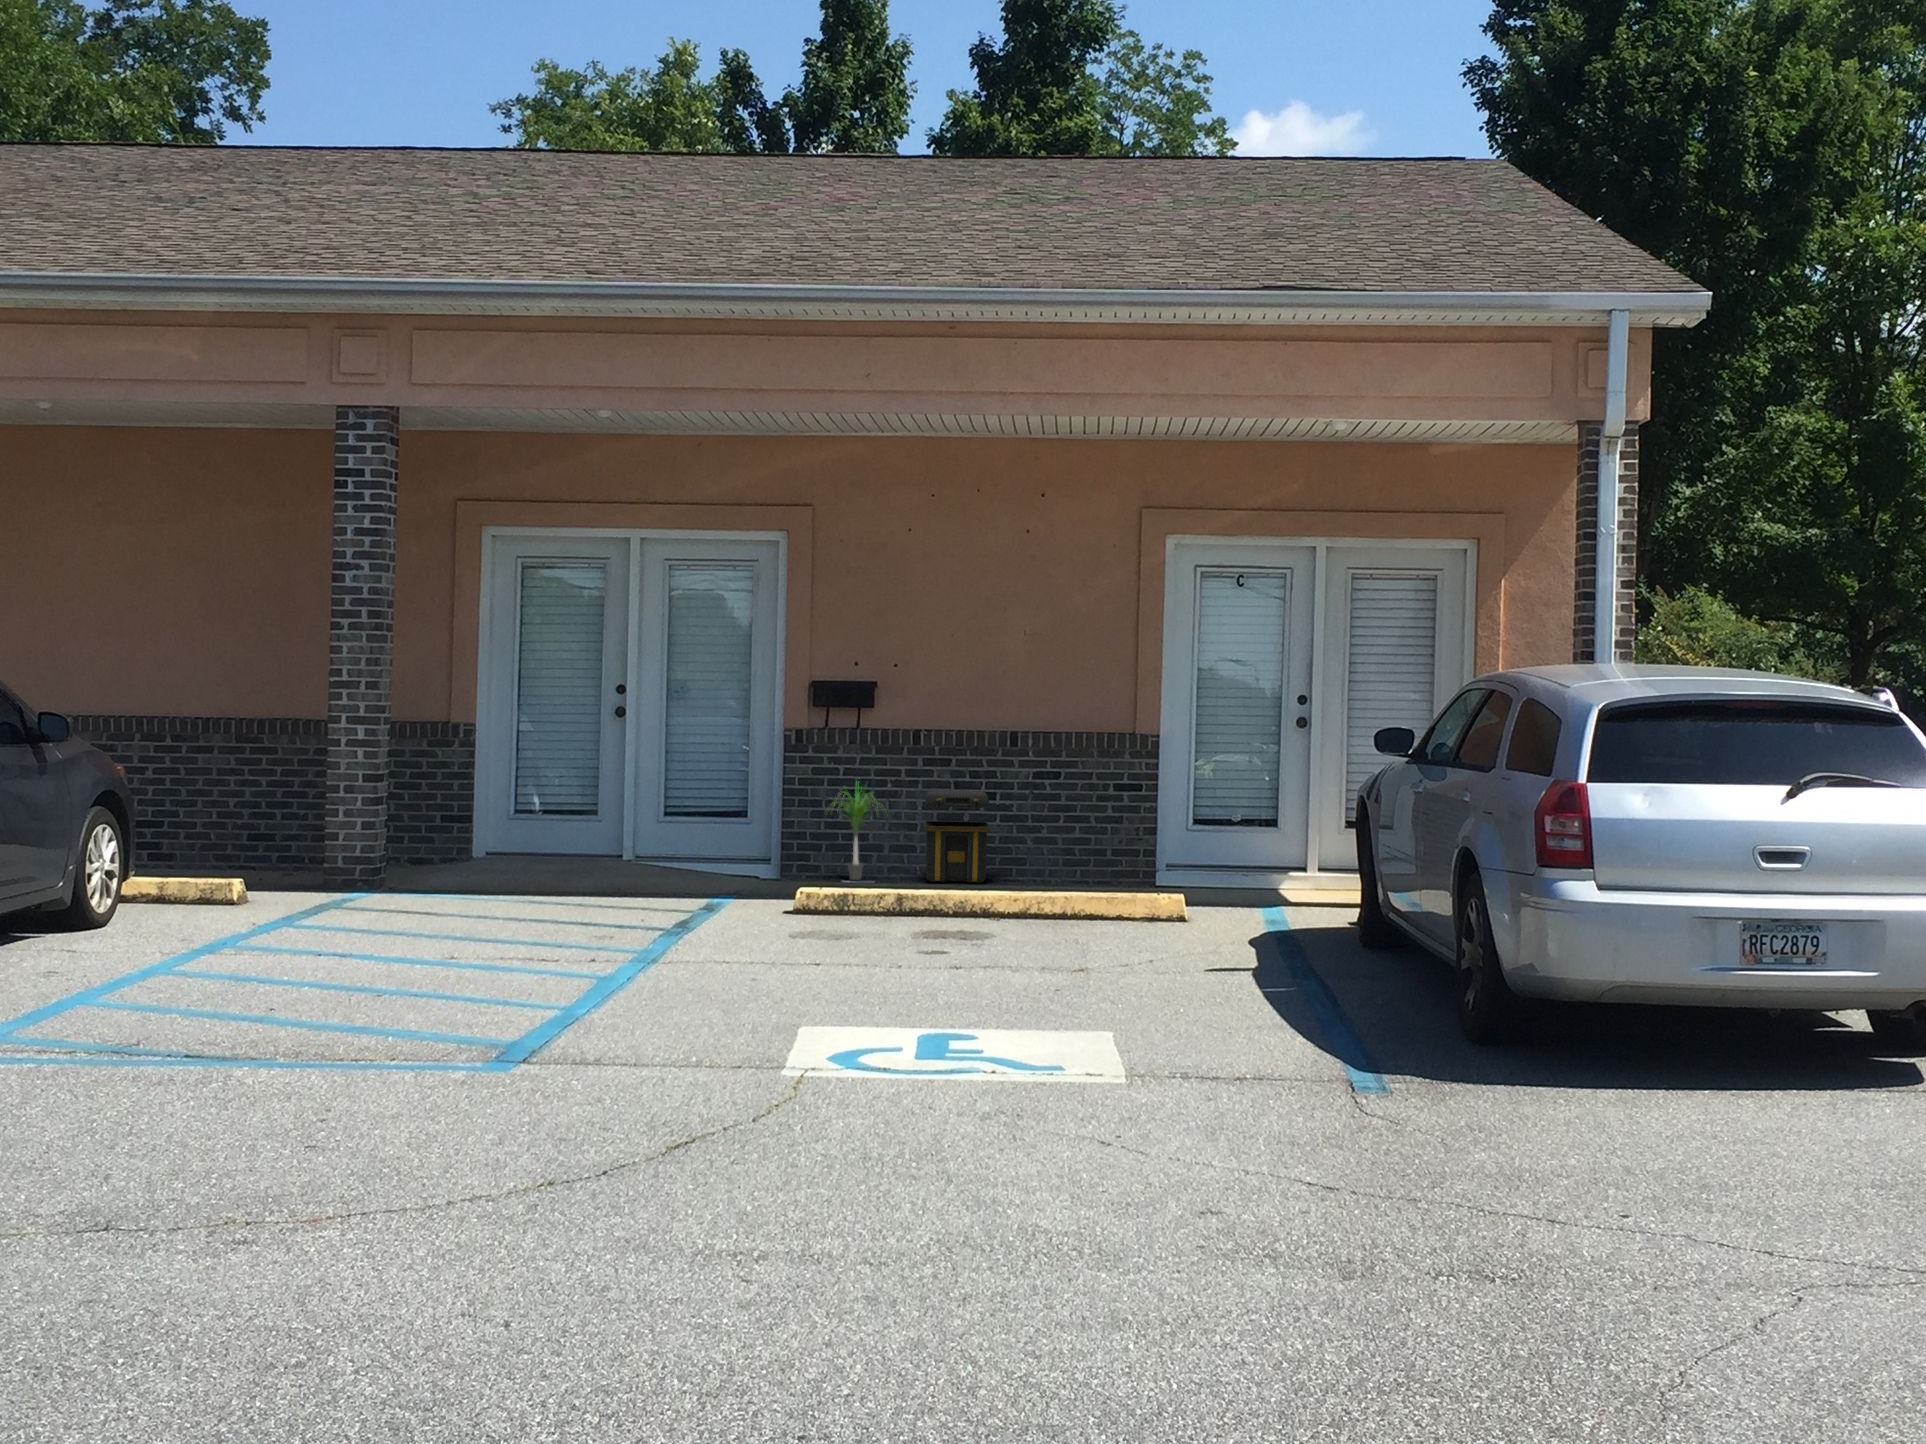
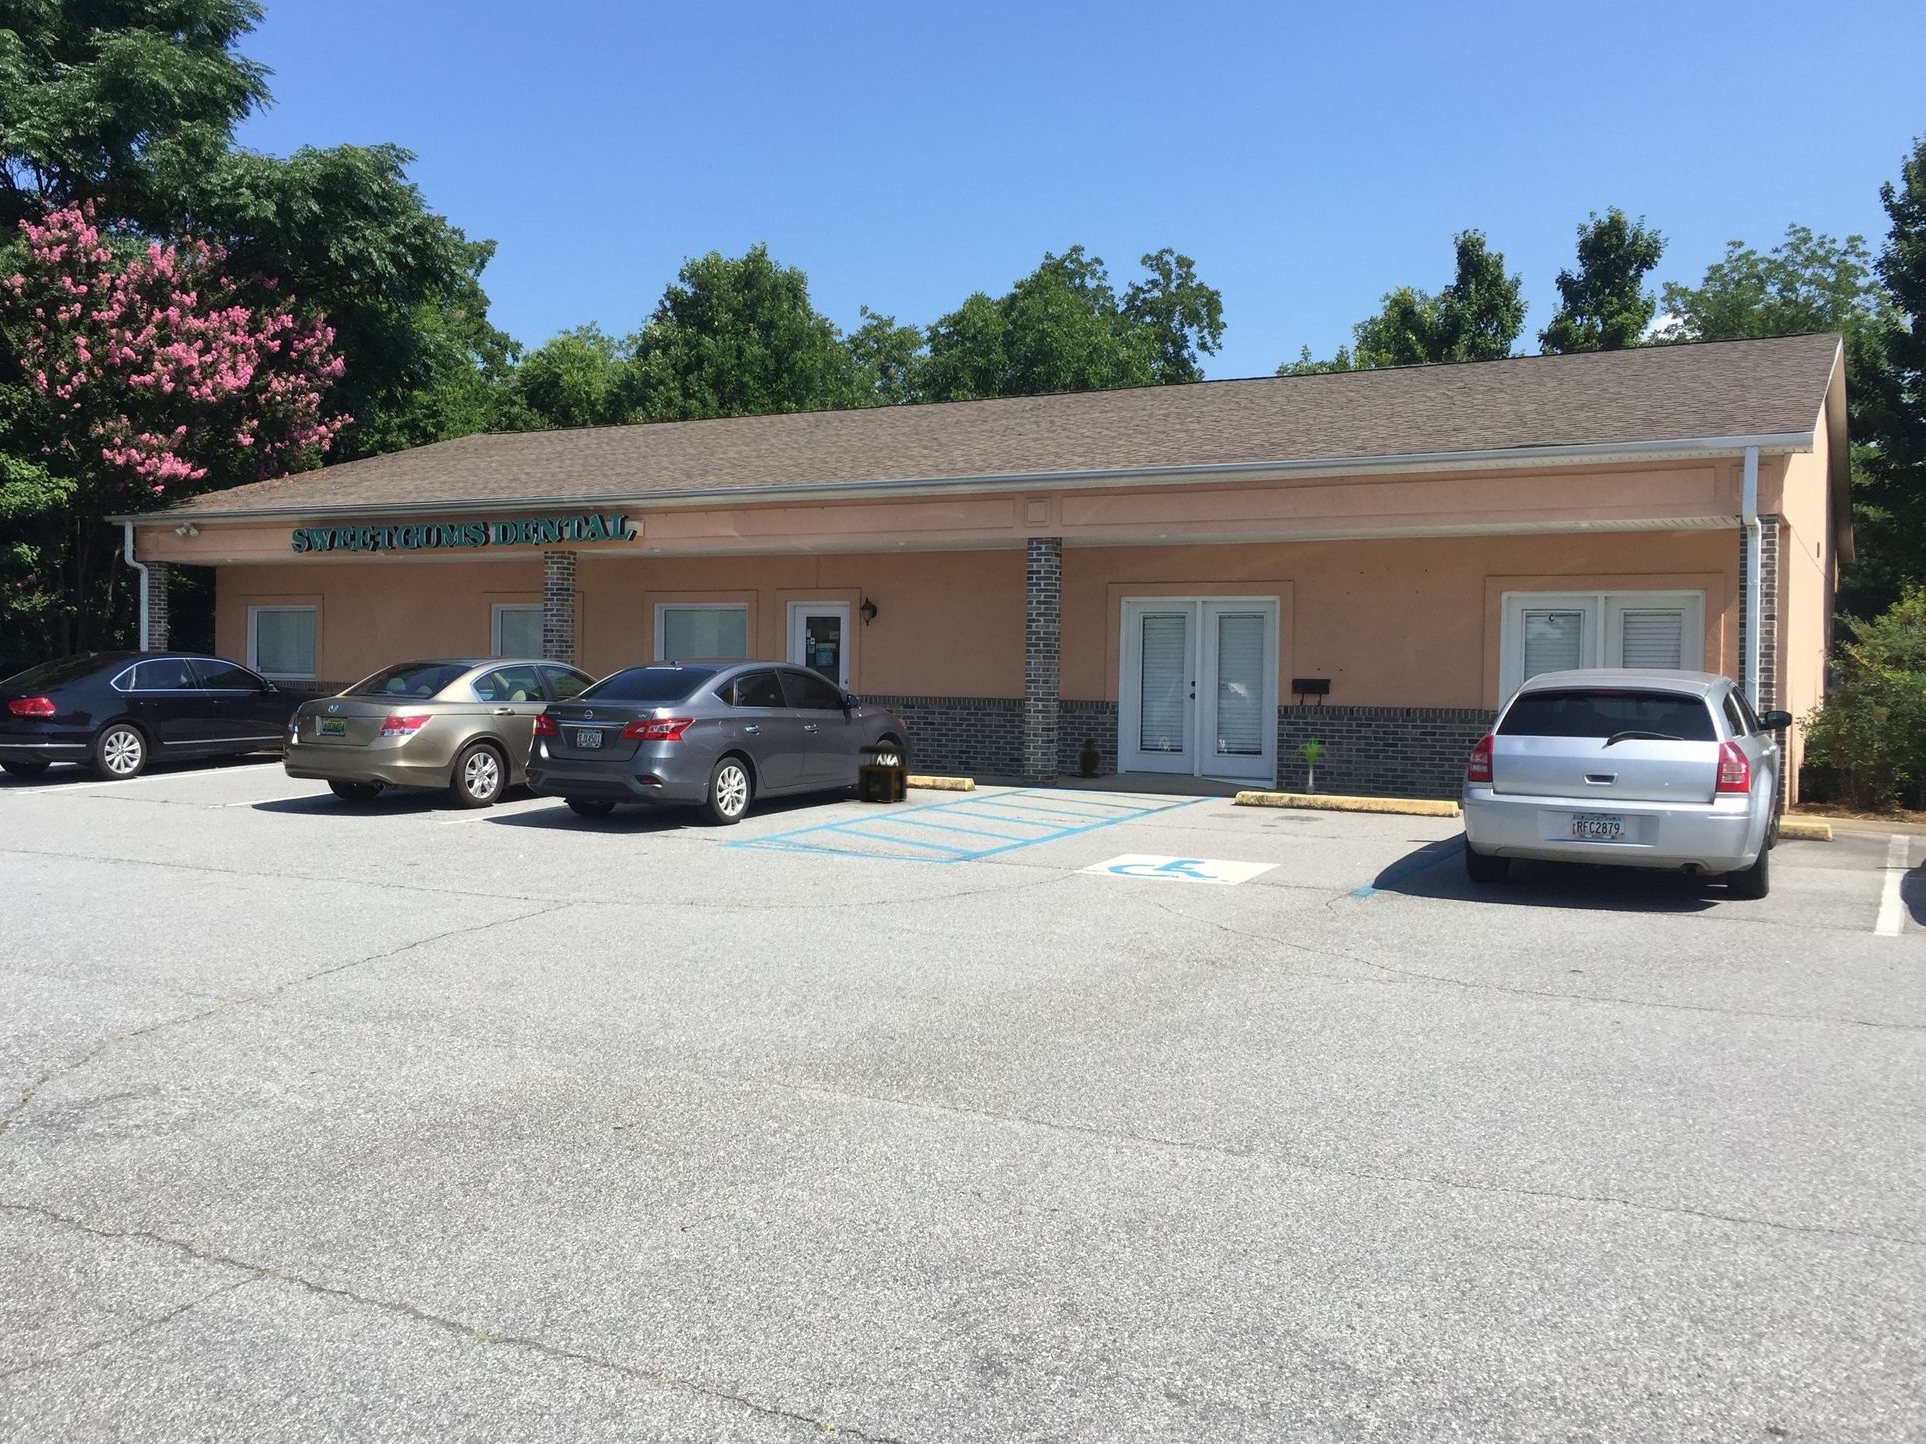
toolbox: present [925,790,989,883] -> present [858,744,909,803]
trash can: none [399,794,445,868] -> present [1078,739,1101,778]

